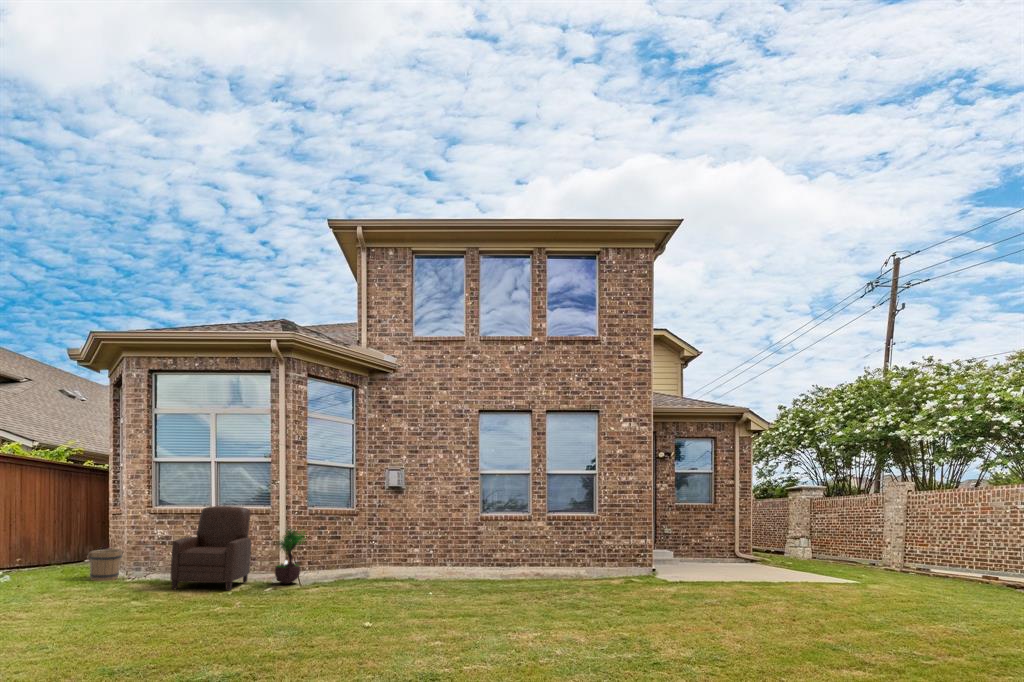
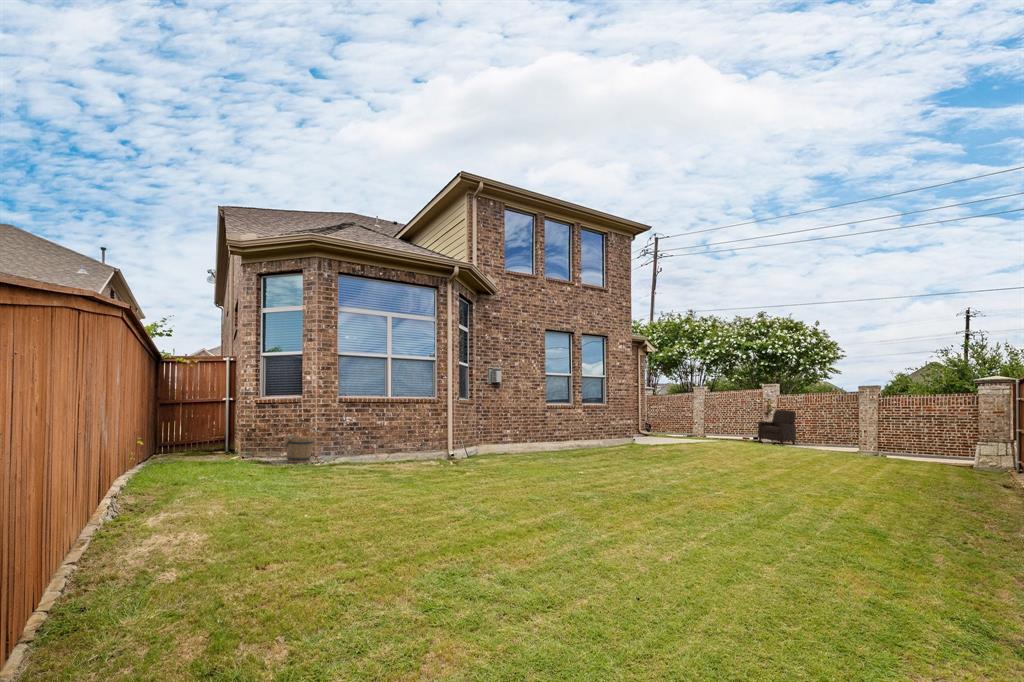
chair: present [170,506,251,591] -> present [758,410,796,444]
potted tree: present [275,529,304,584] -> none [451,412,480,460]

